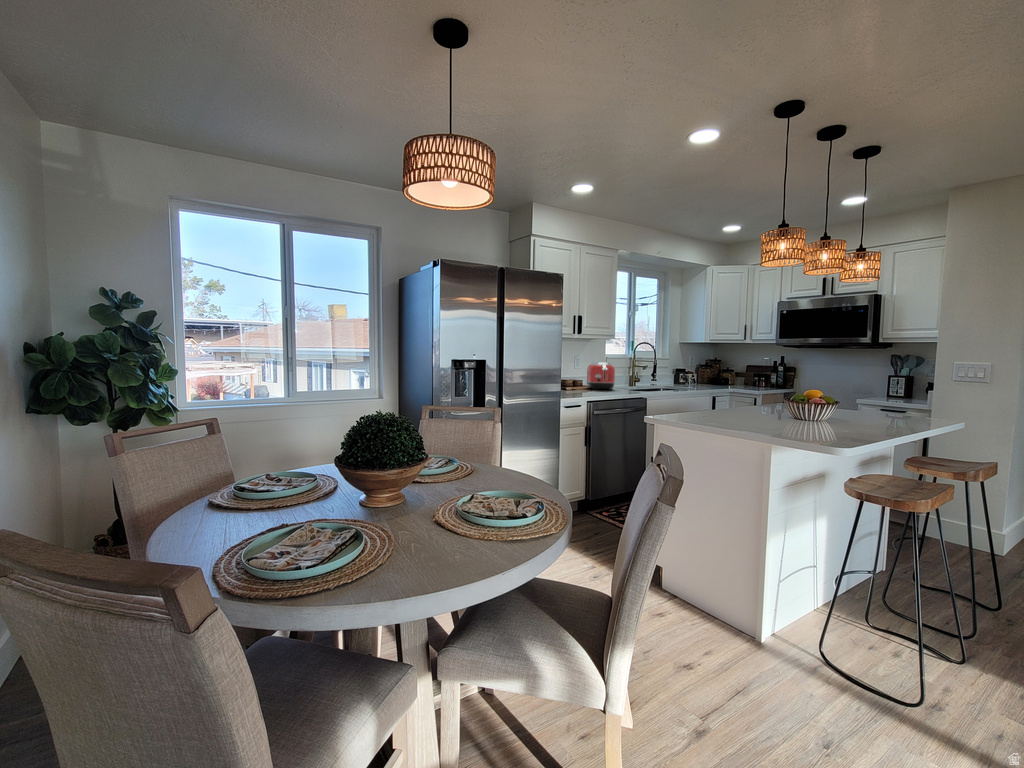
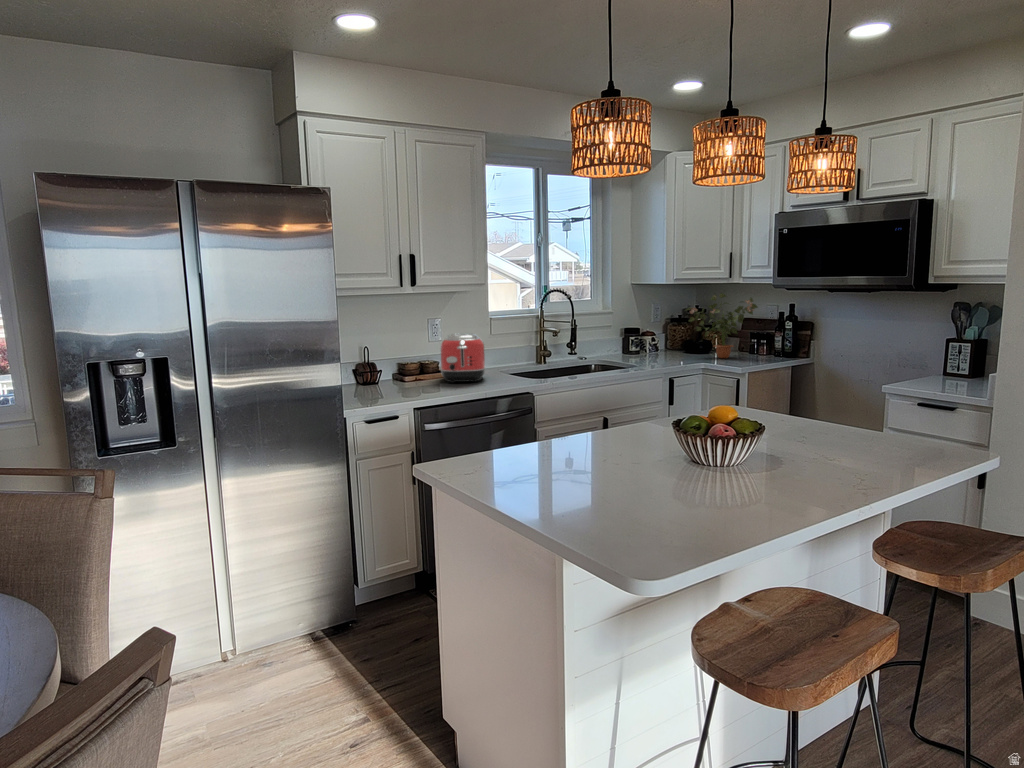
potted plant: none [715,349,764,387] -> present [686,293,758,358]

